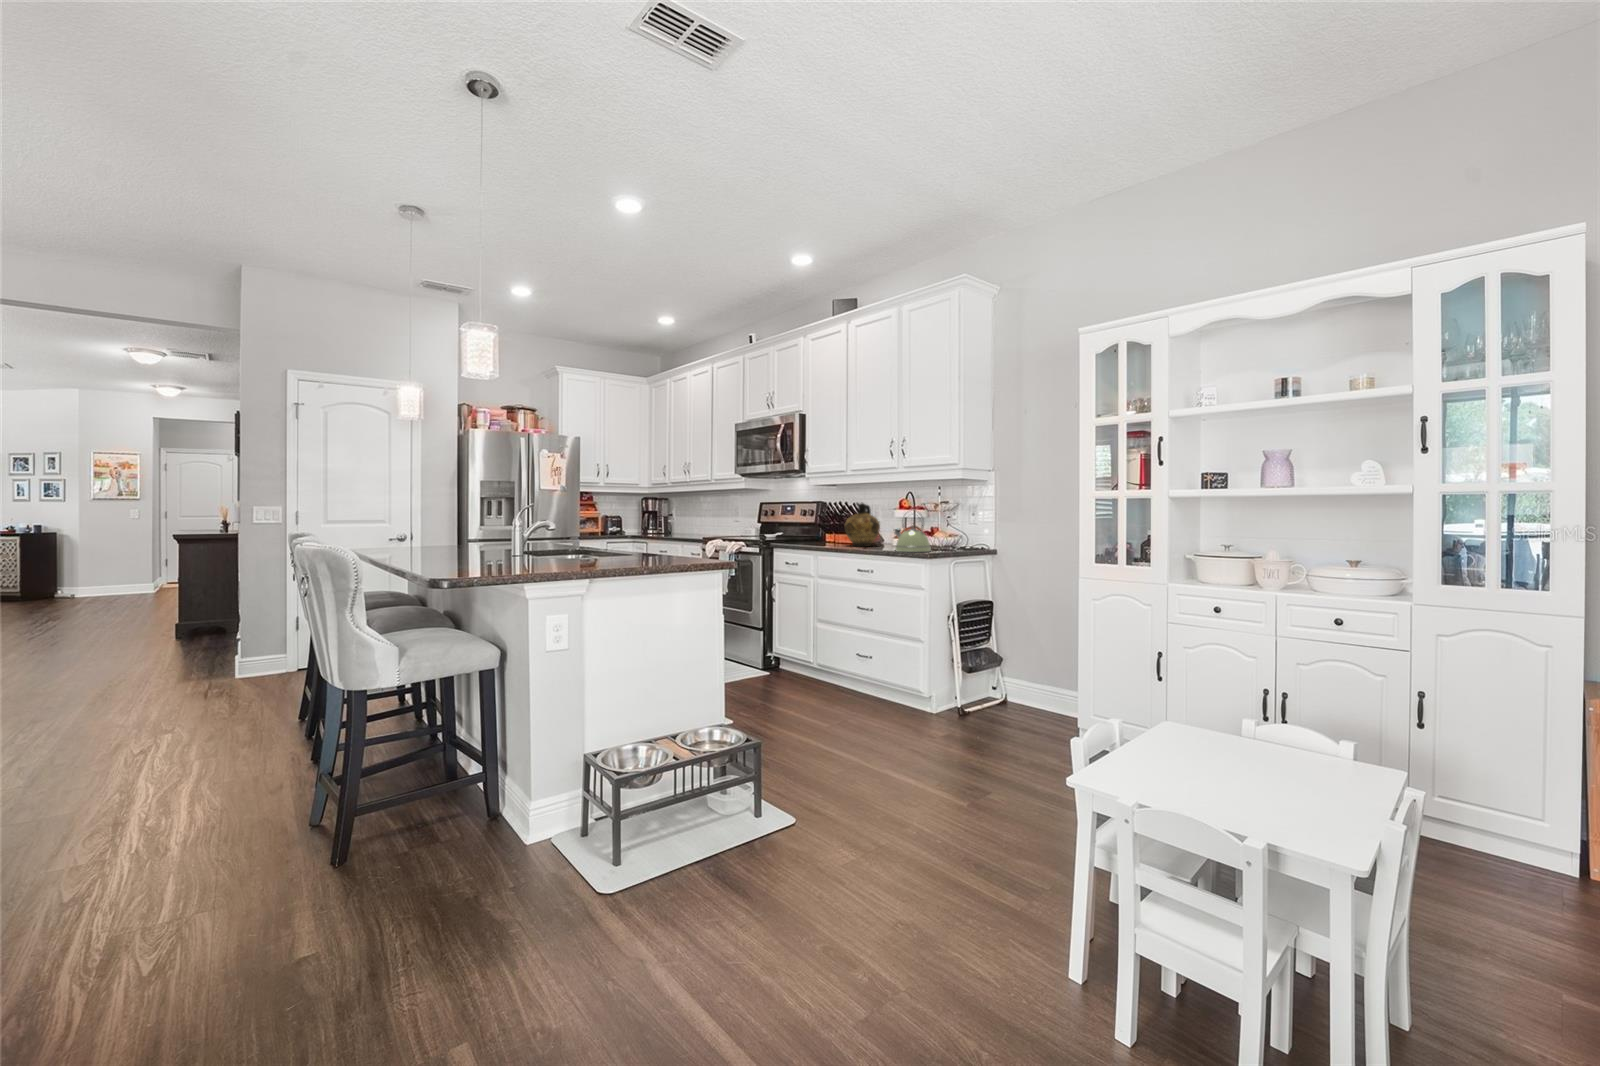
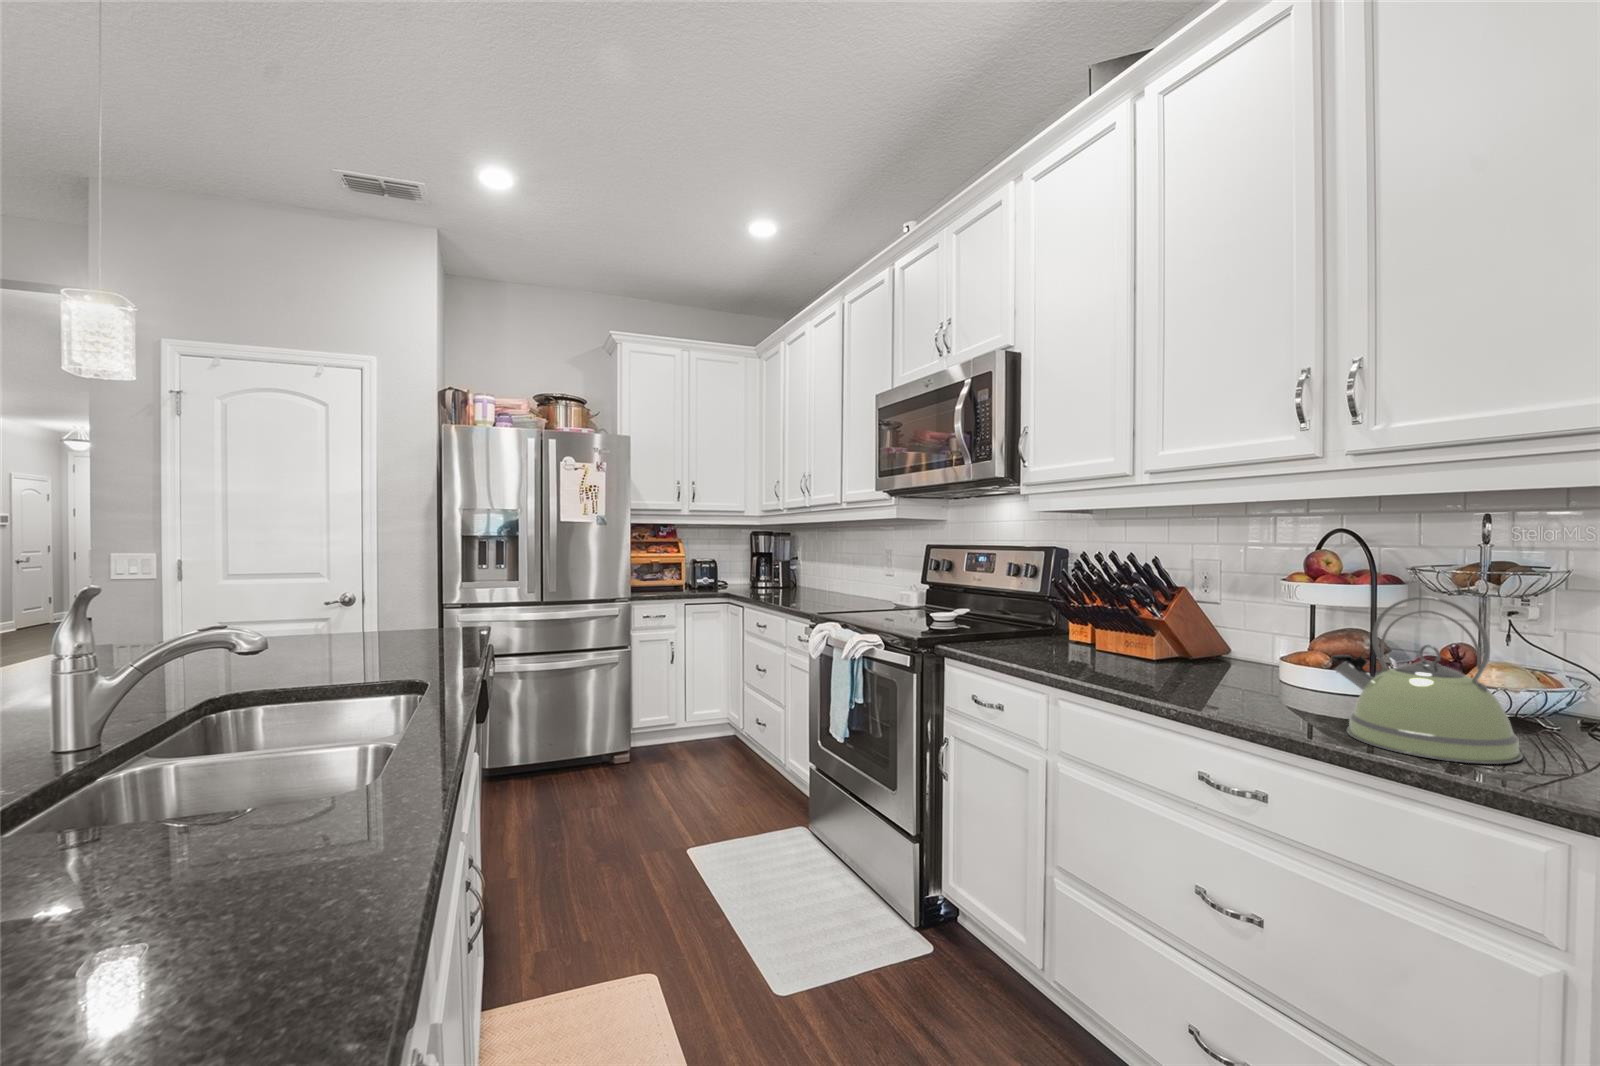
ceramic jug: present [845,503,880,546] -> none [1132,557,1241,679]

